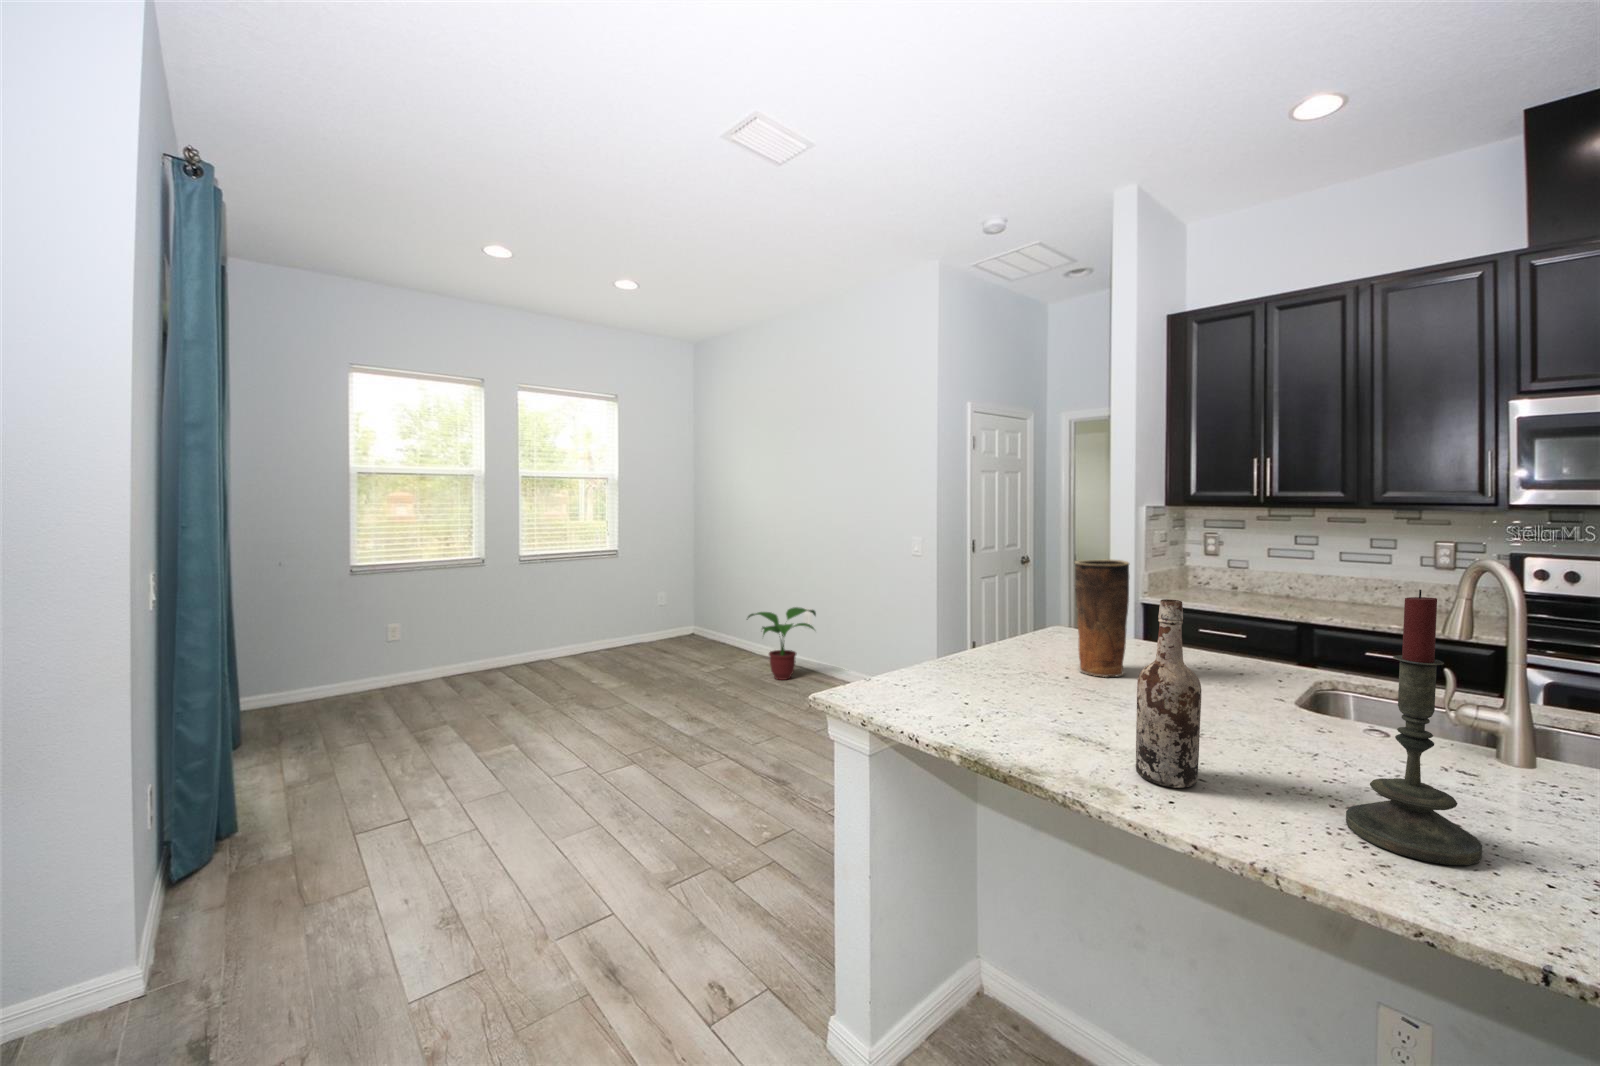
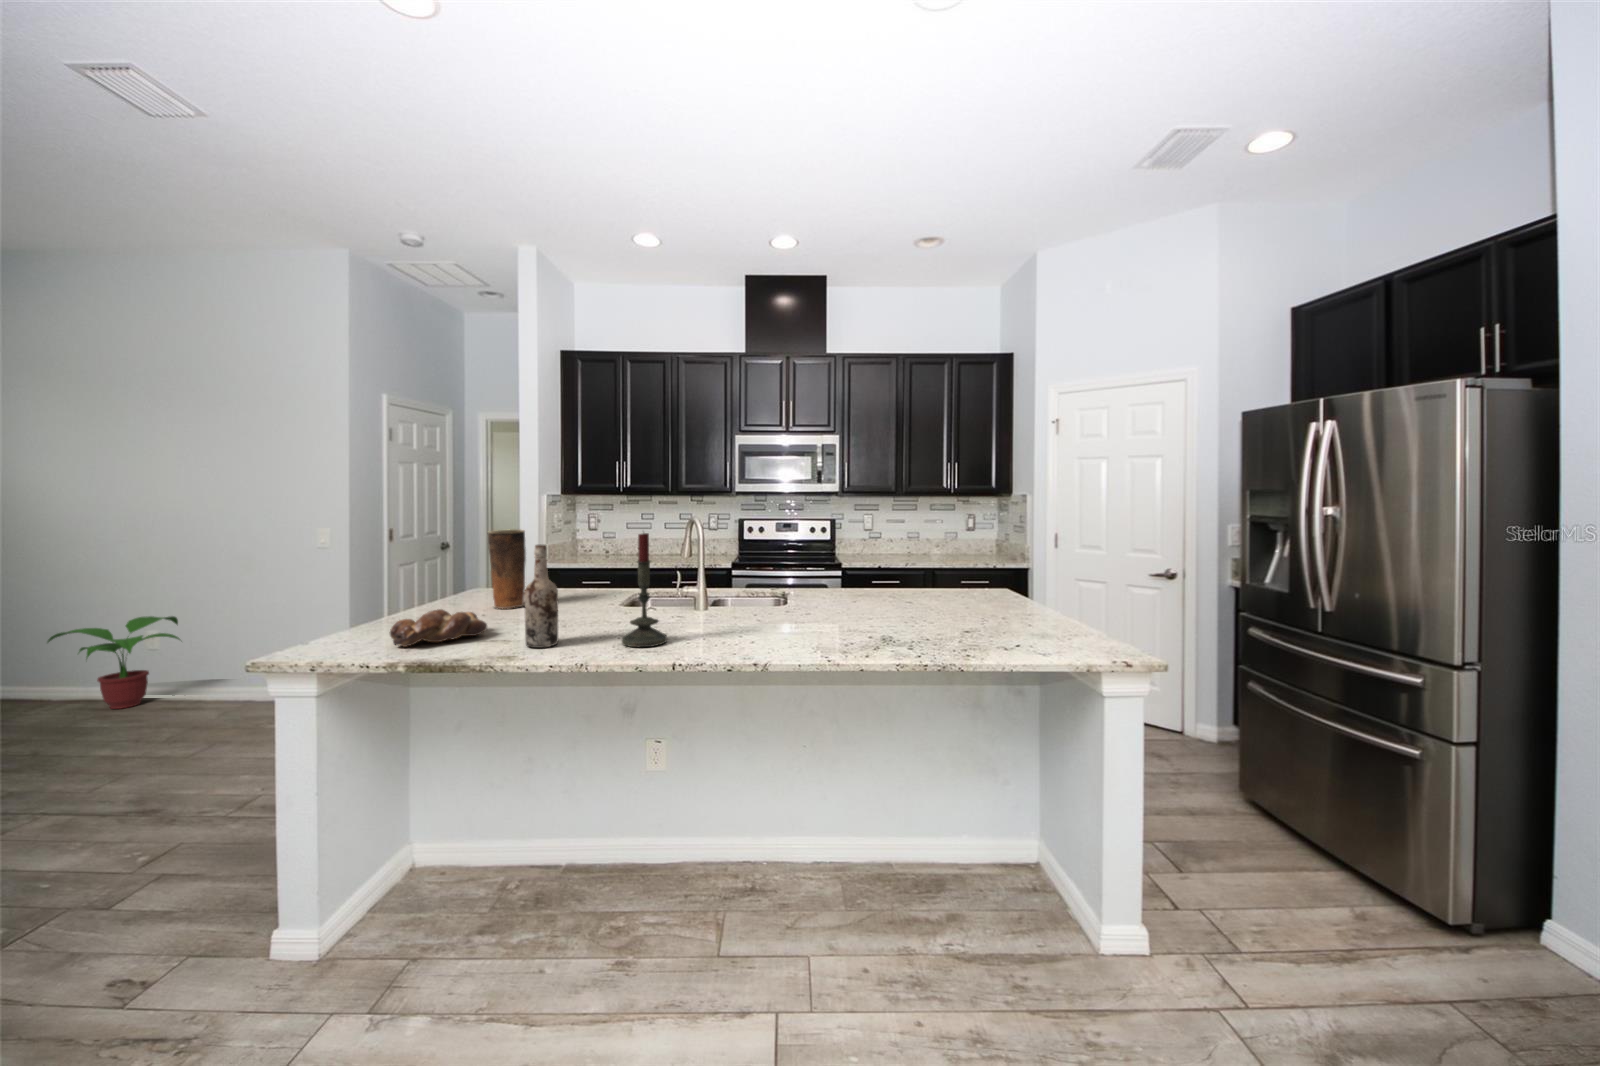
bread loaf: none [944,674,1071,726] -> present [390,609,487,647]

